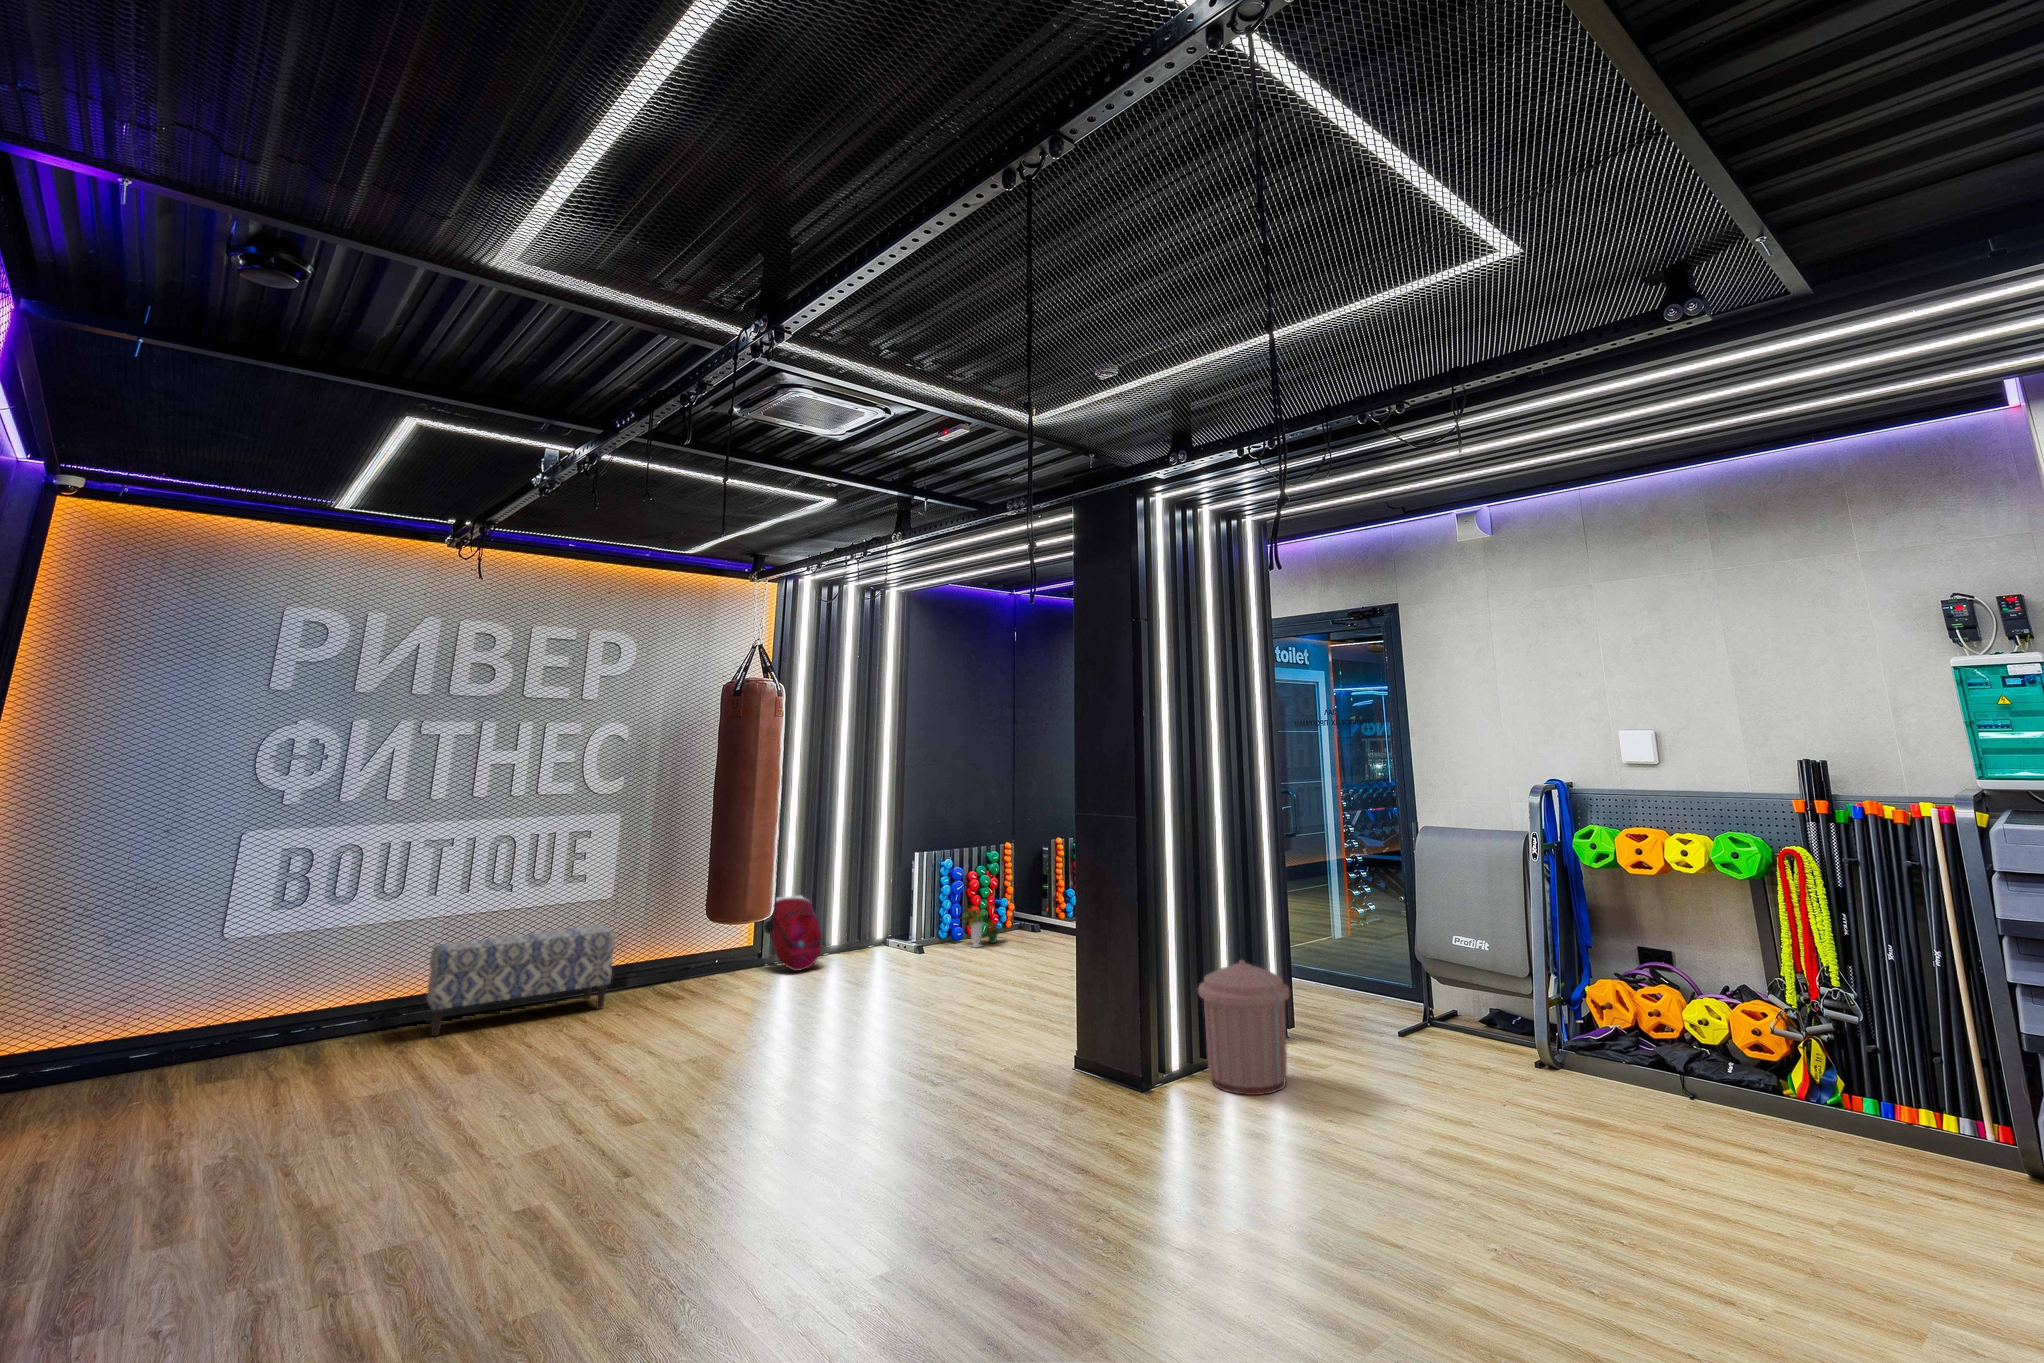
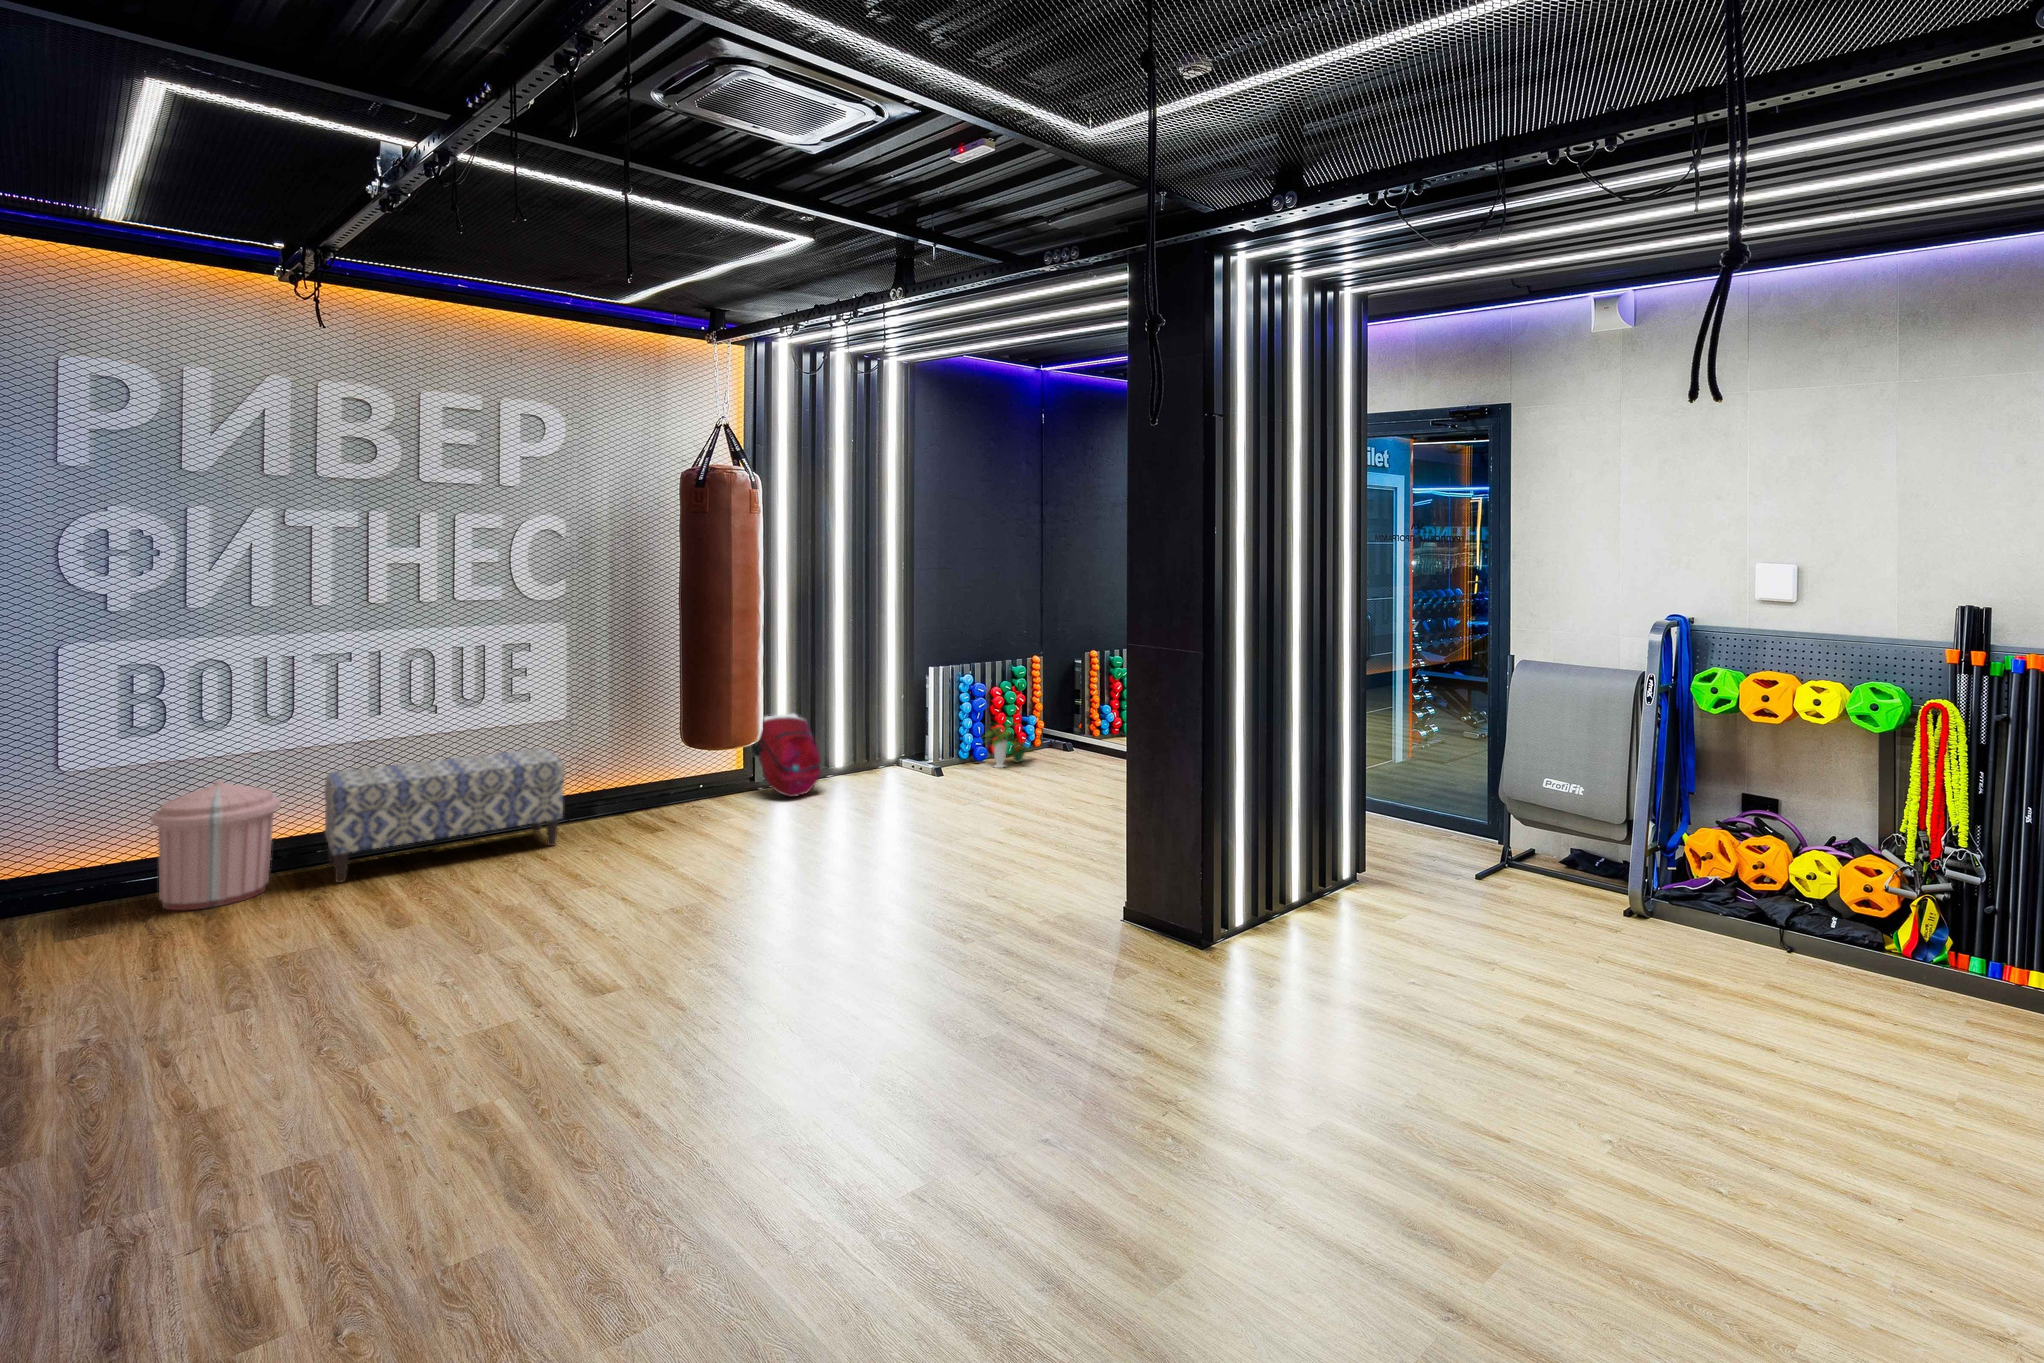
trash can: present [1198,960,1289,1095] -> present [151,781,281,911]

